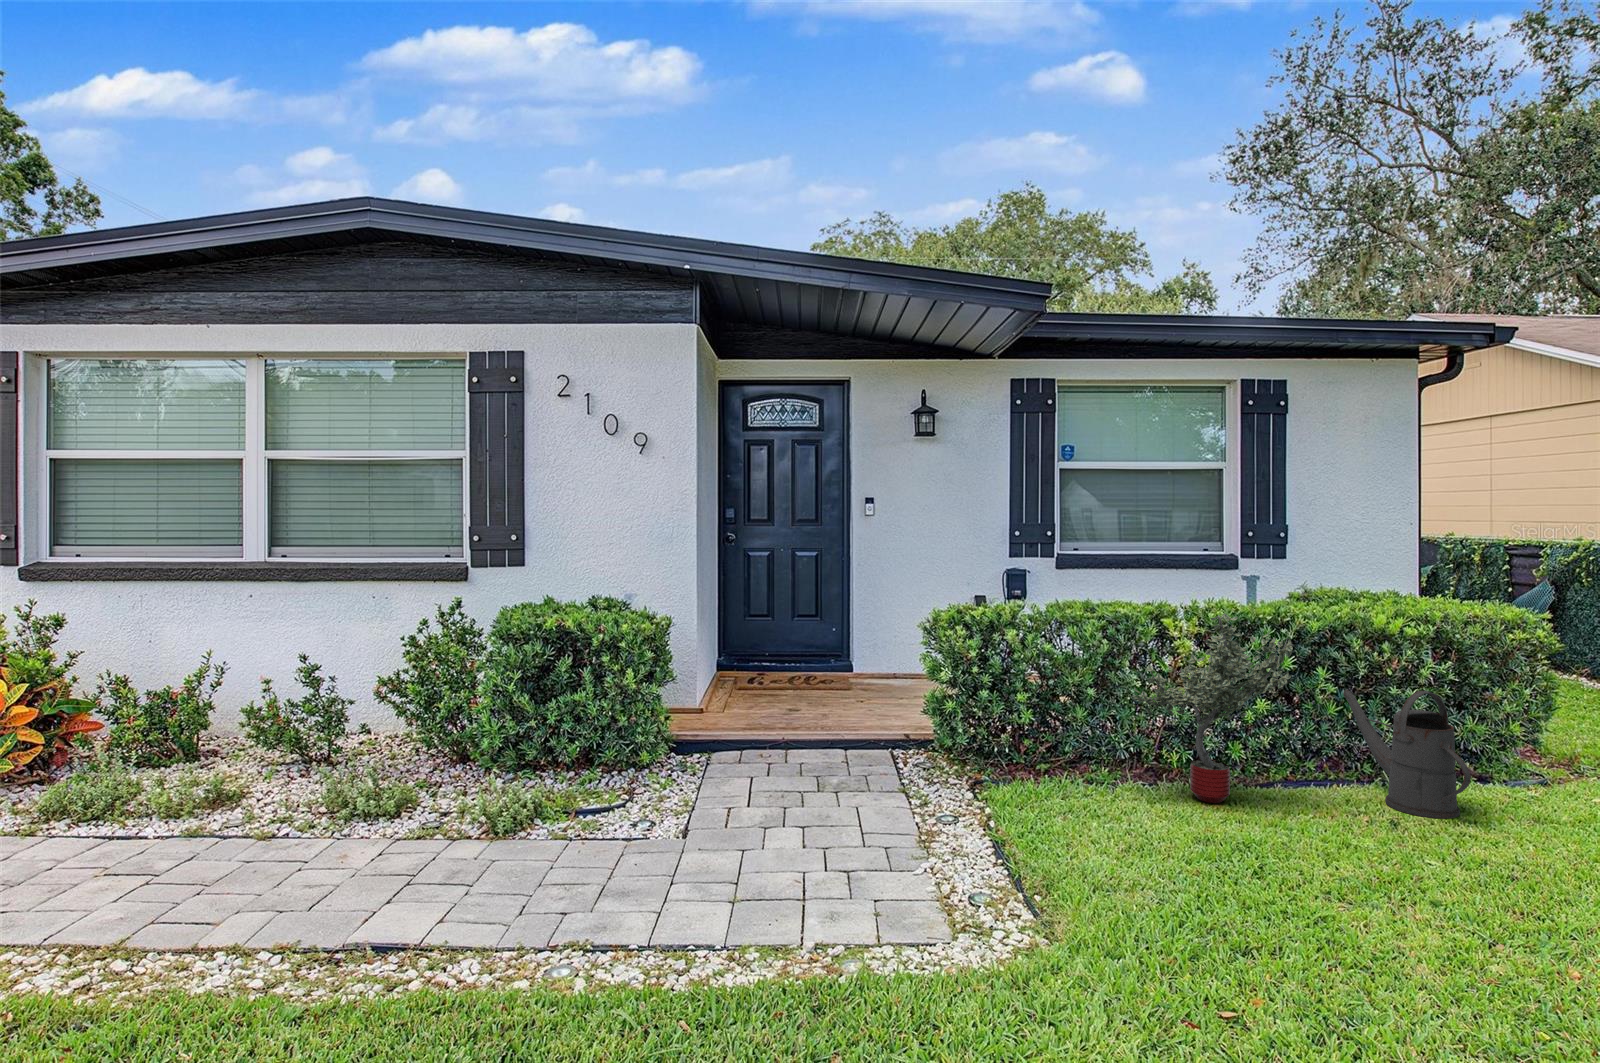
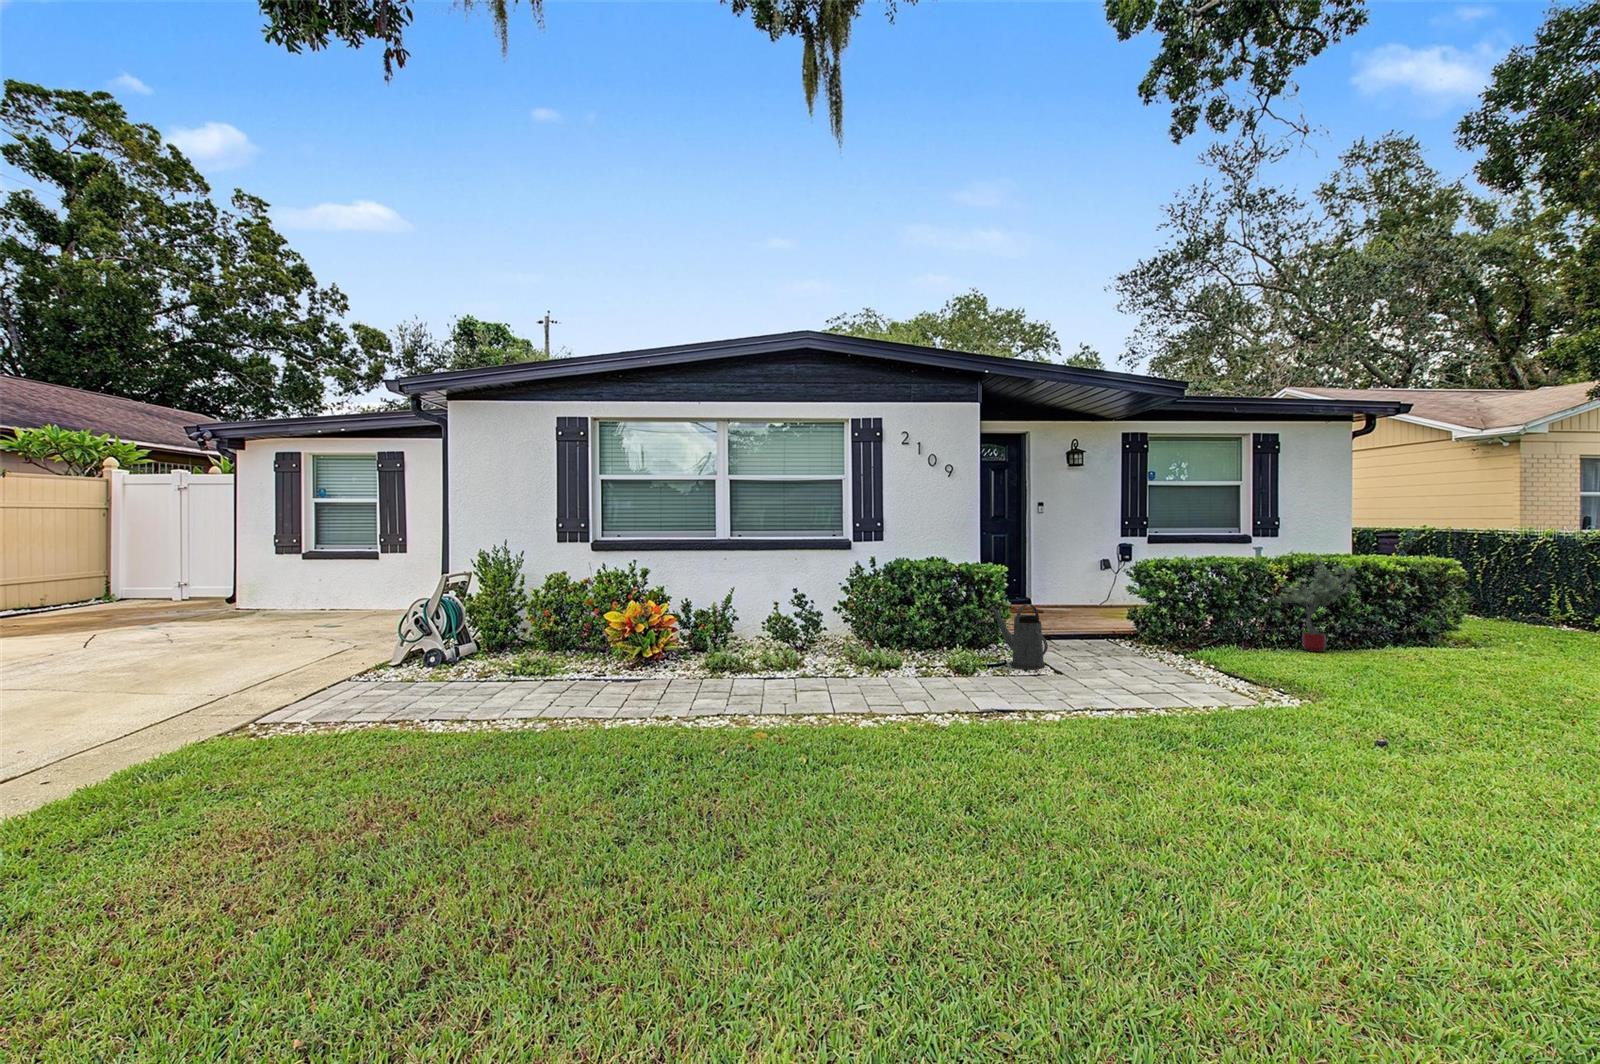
watering can: present [1343,690,1471,819] -> present [992,604,1048,669]

